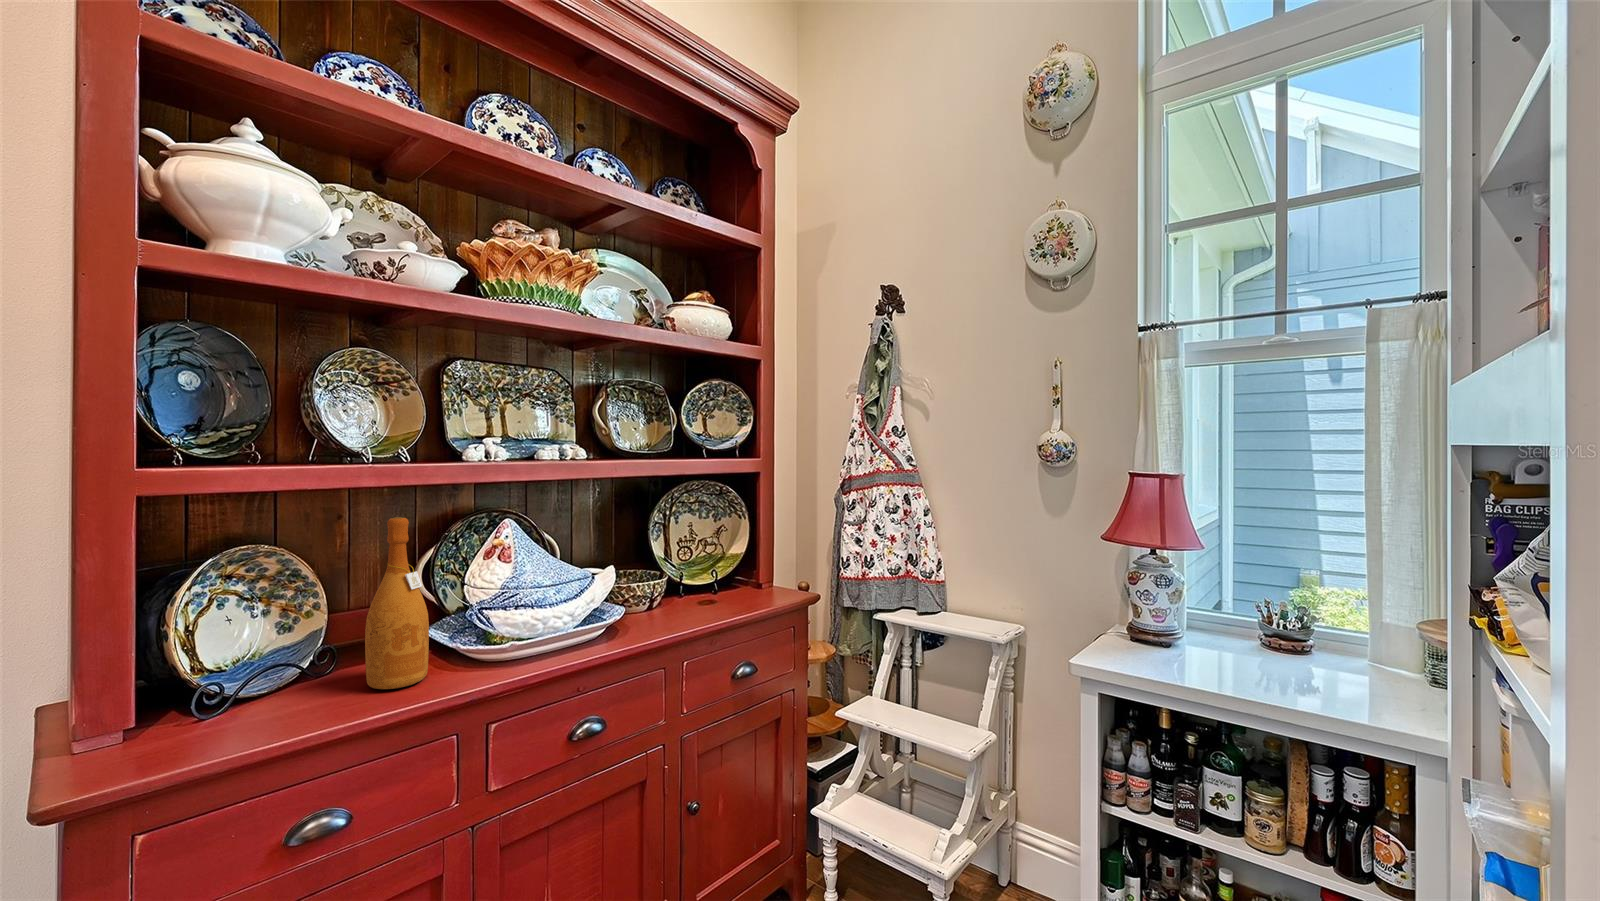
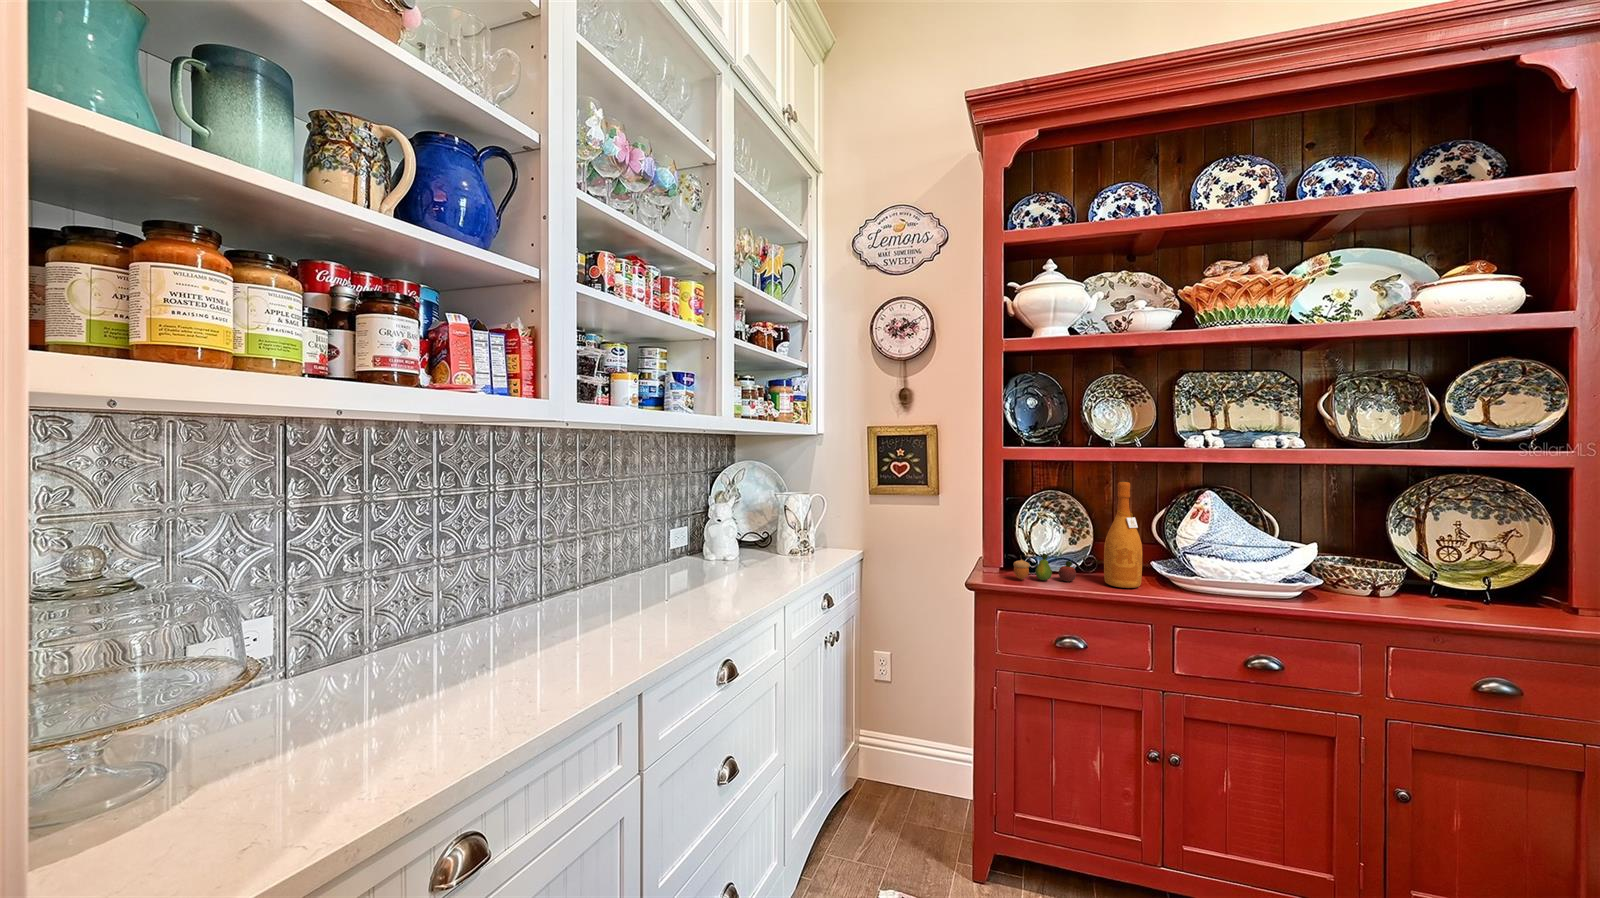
fruit: none [171,670,314,738] -> present [1013,554,1076,581]

